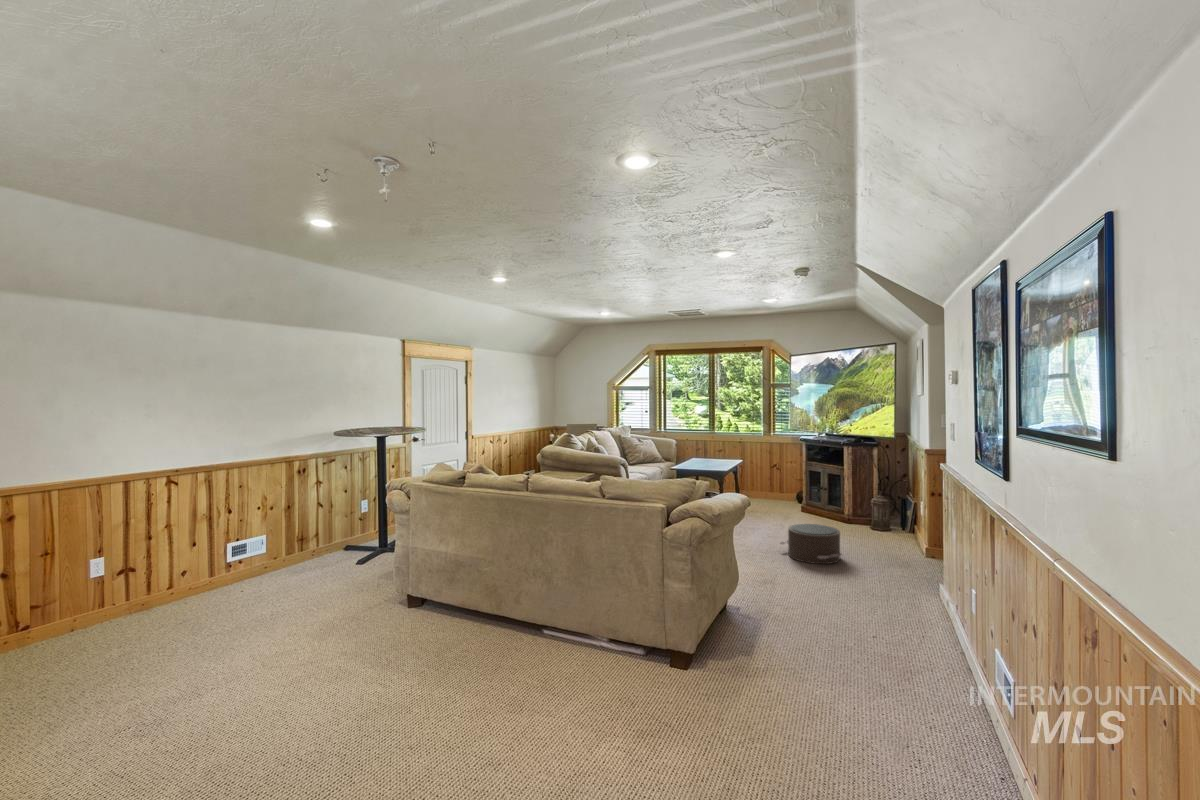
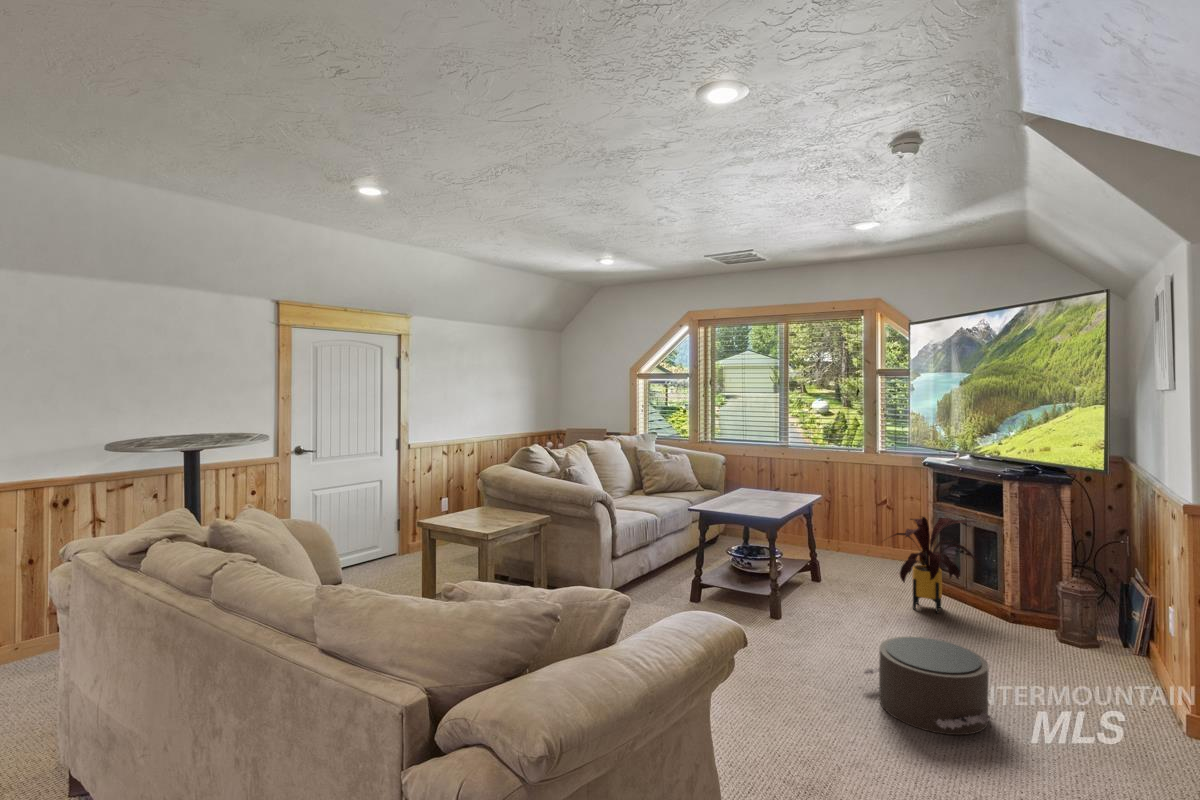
house plant: none [779,468,834,522] -> present [893,517,978,613]

